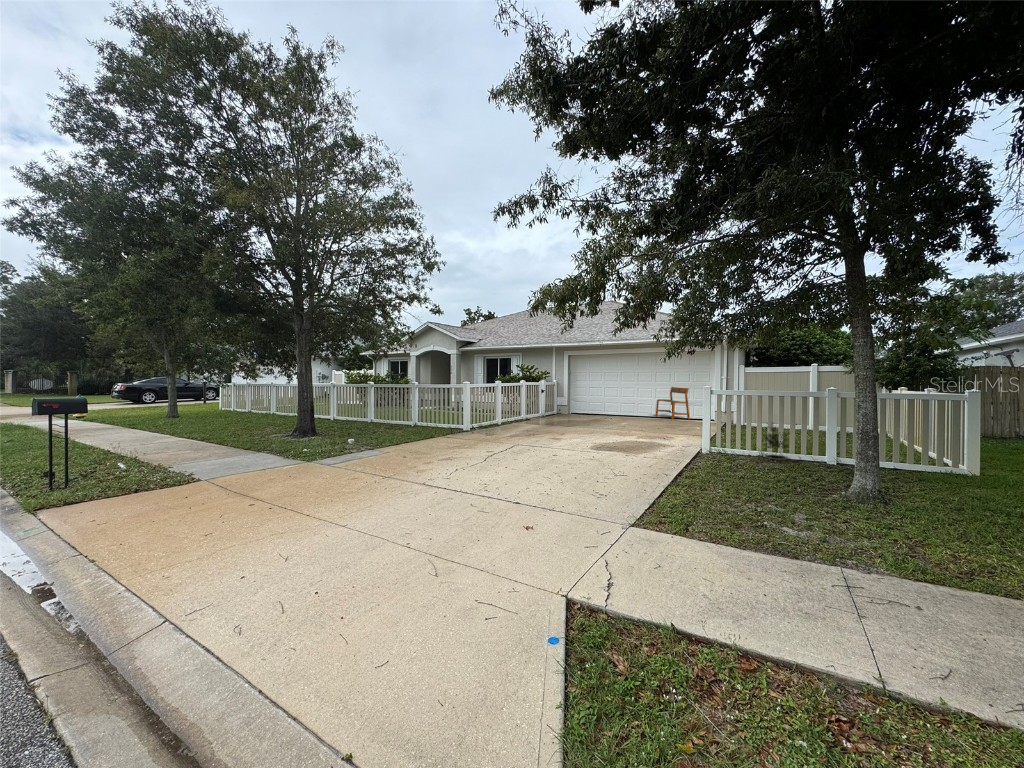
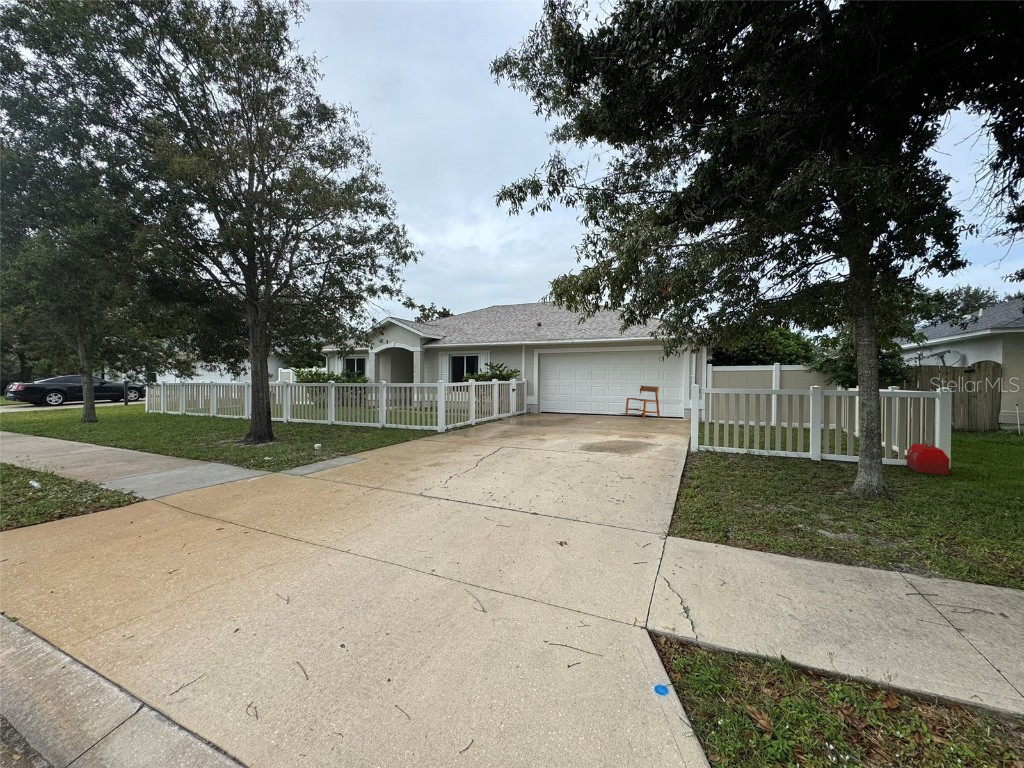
potted tree: present [765,427,788,460] -> none [753,420,779,458]
toolbox: none [925,445,966,481] -> present [907,440,950,475]

